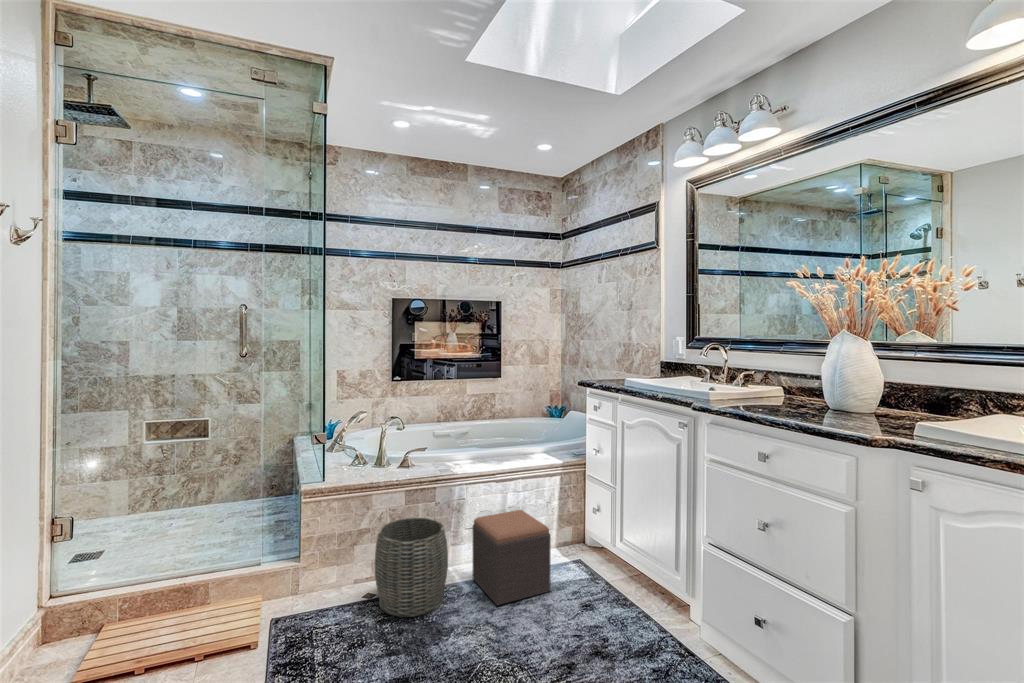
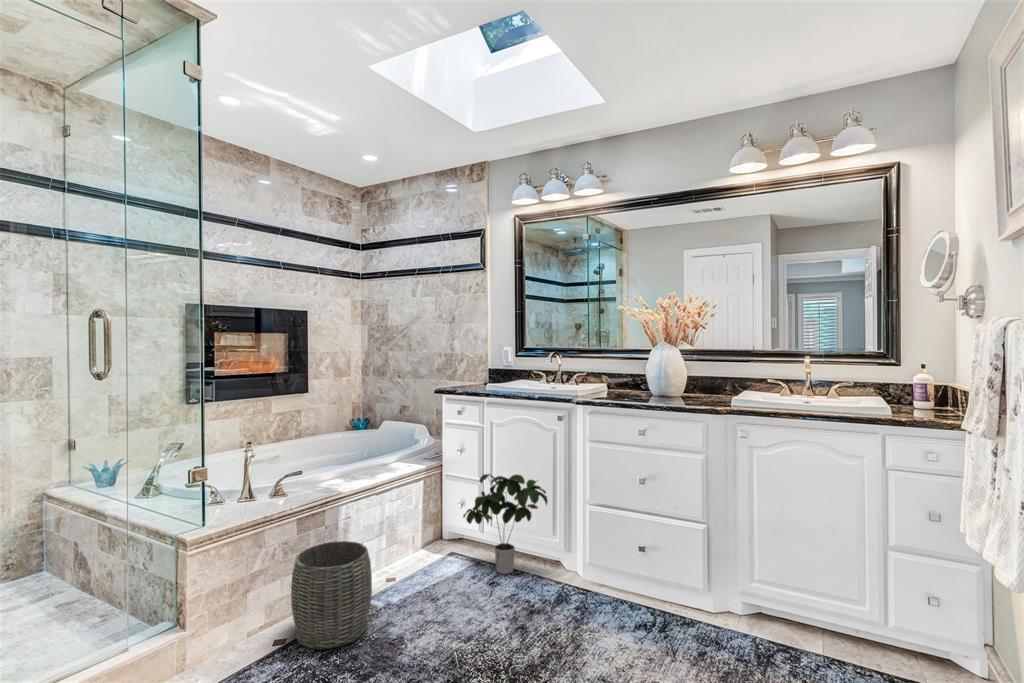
potted plant: none [577,481,660,603] -> present [463,474,548,574]
footstool: present [473,510,551,605] -> none [375,515,454,605]

